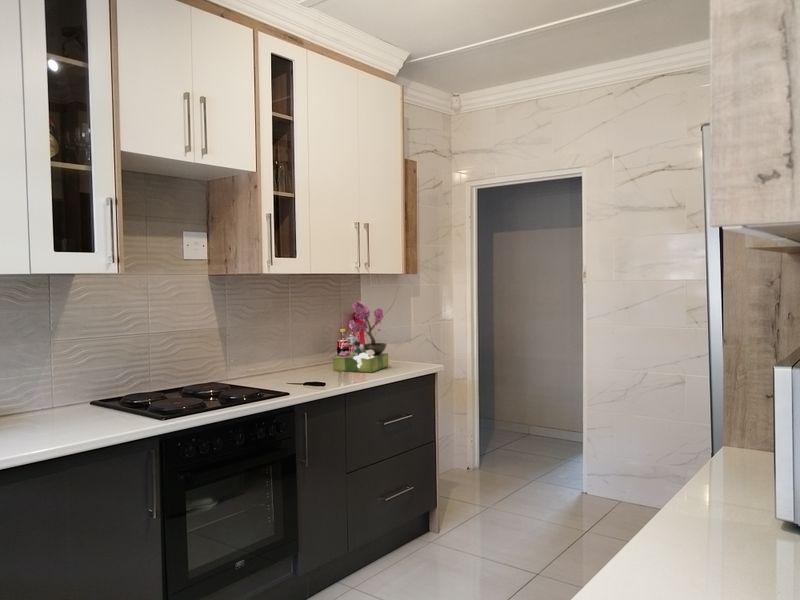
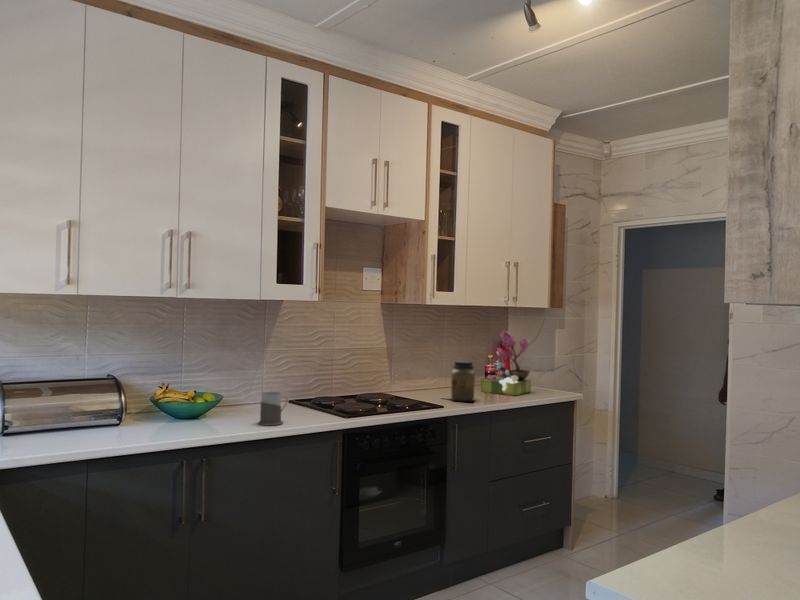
jar: none [298,338,325,385] -> present [451,361,475,401]
mug: none [34,395,77,441] -> present [258,392,287,425]

